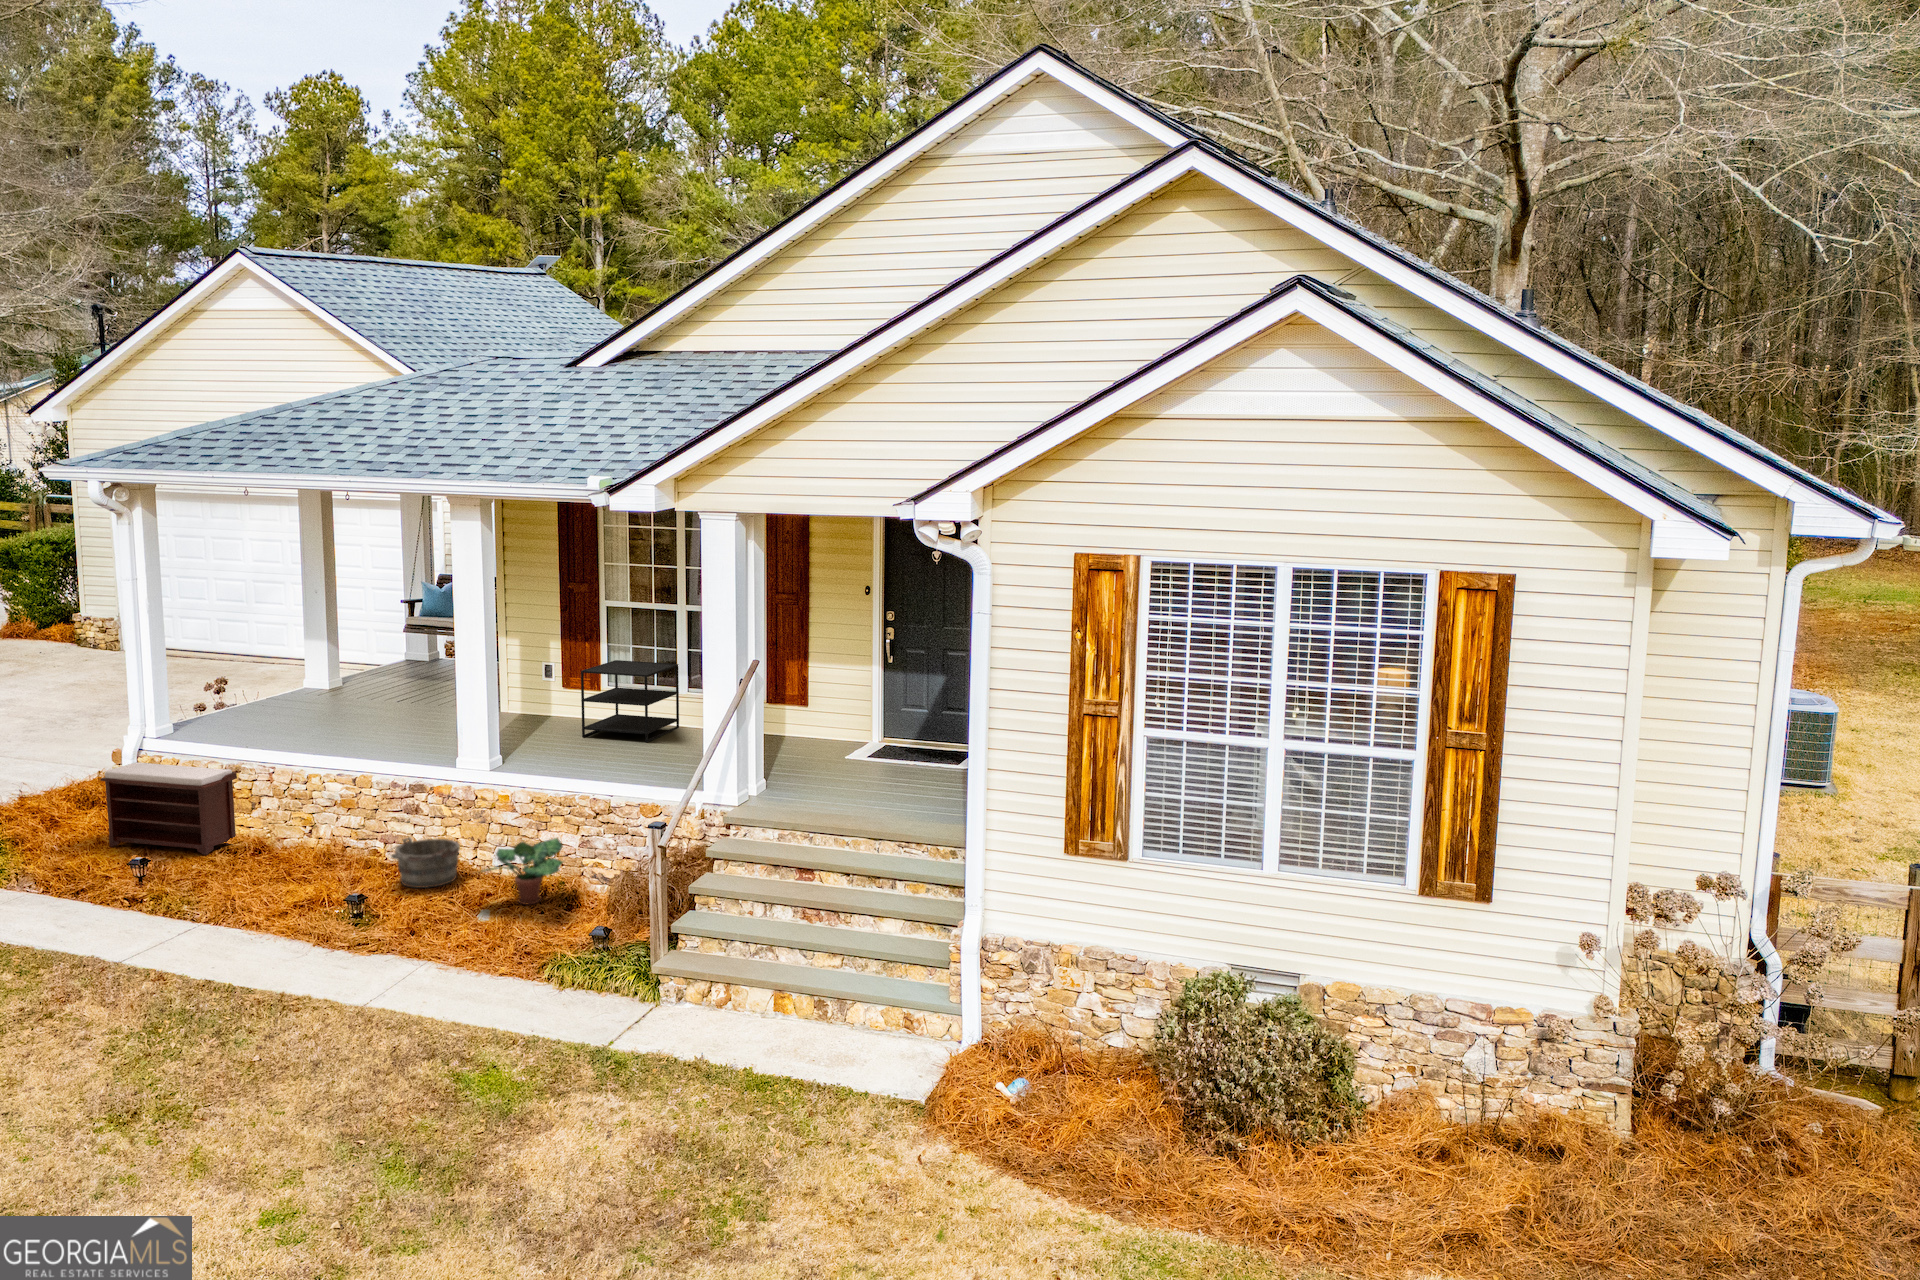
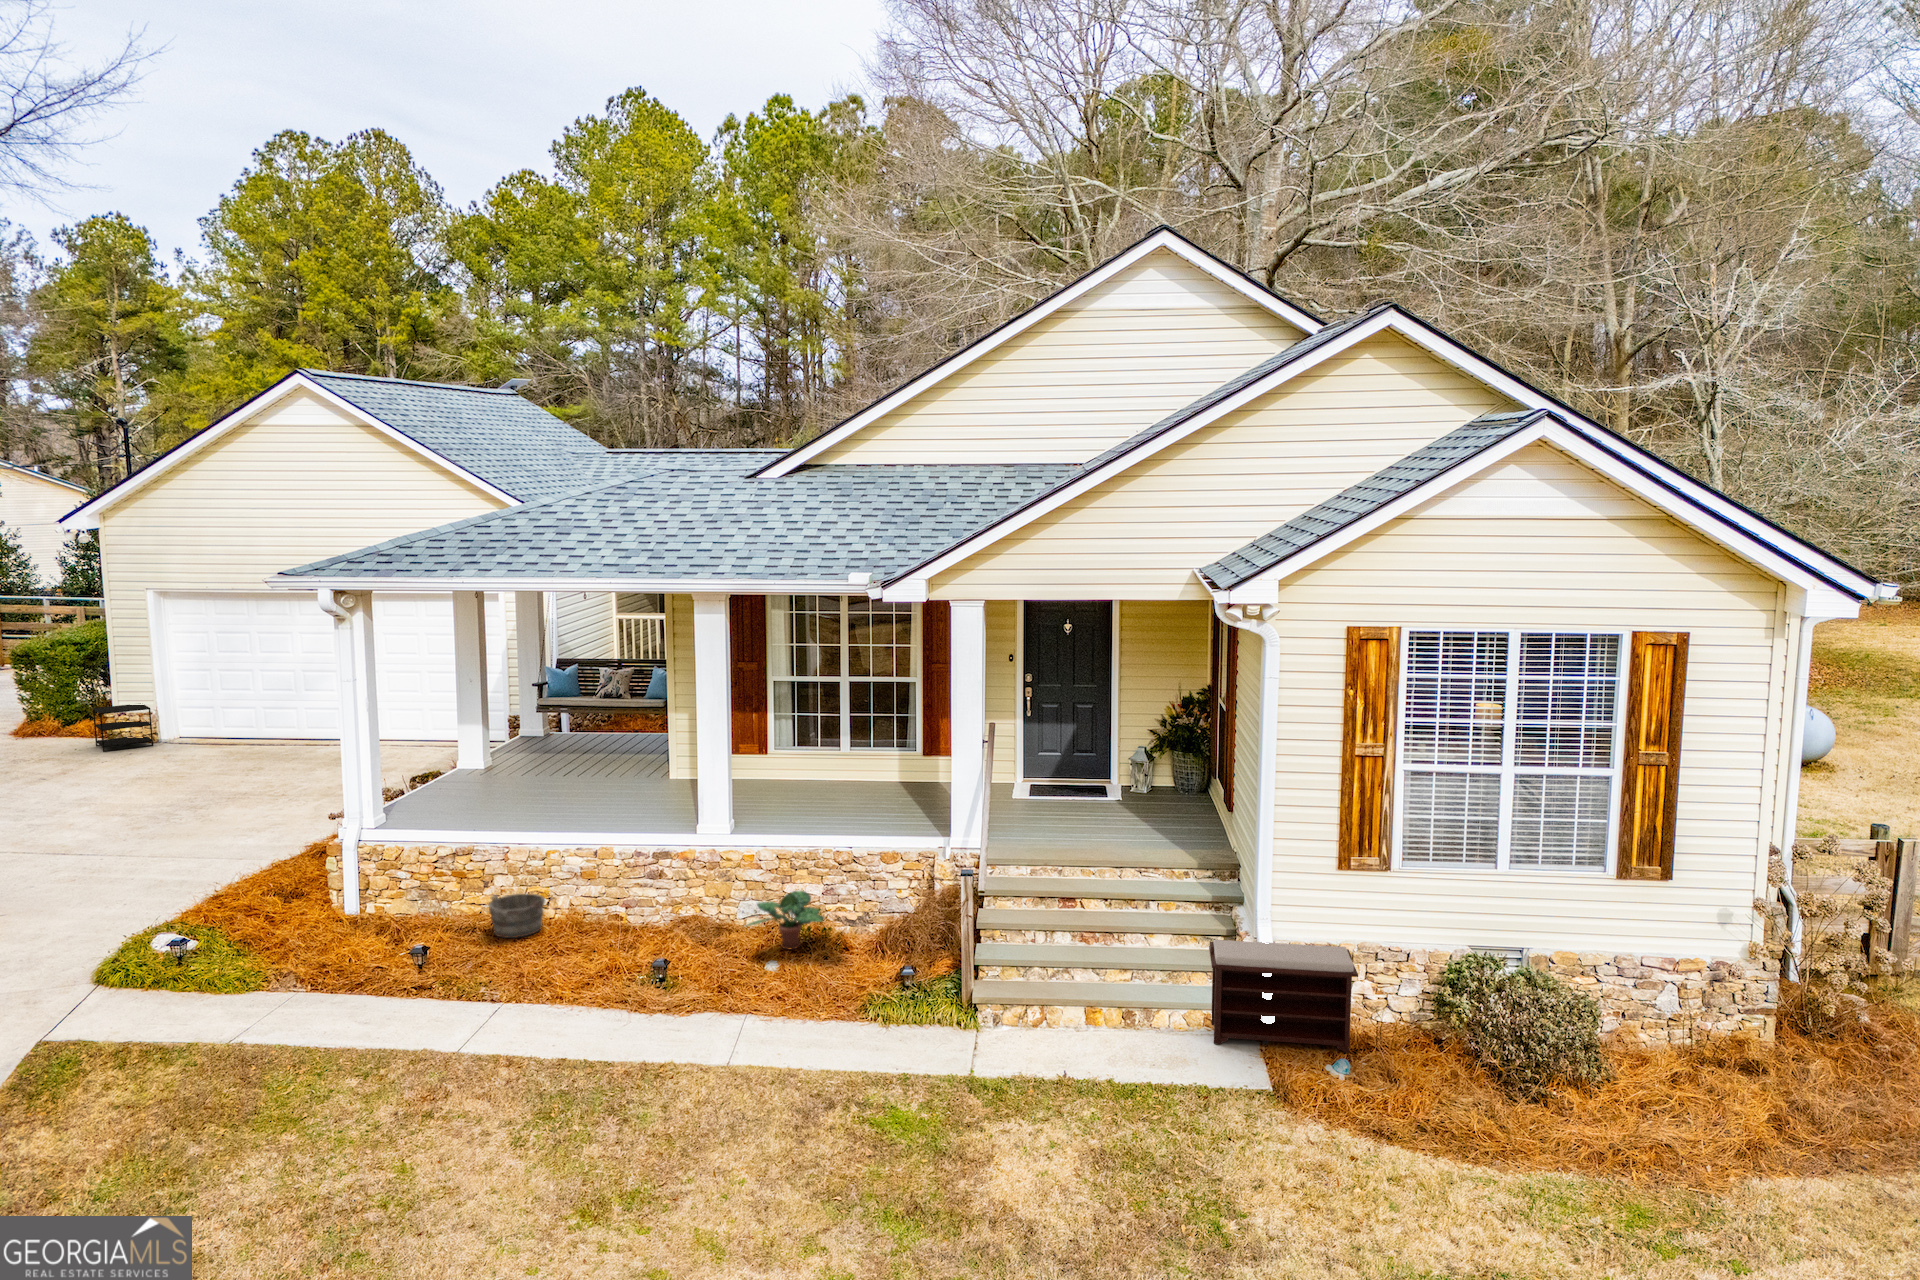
side table: present [581,660,679,742] -> present [93,703,153,752]
bench: present [100,762,237,855] -> present [1209,940,1358,1053]
bucket: present [391,837,460,888] -> present [488,894,545,938]

